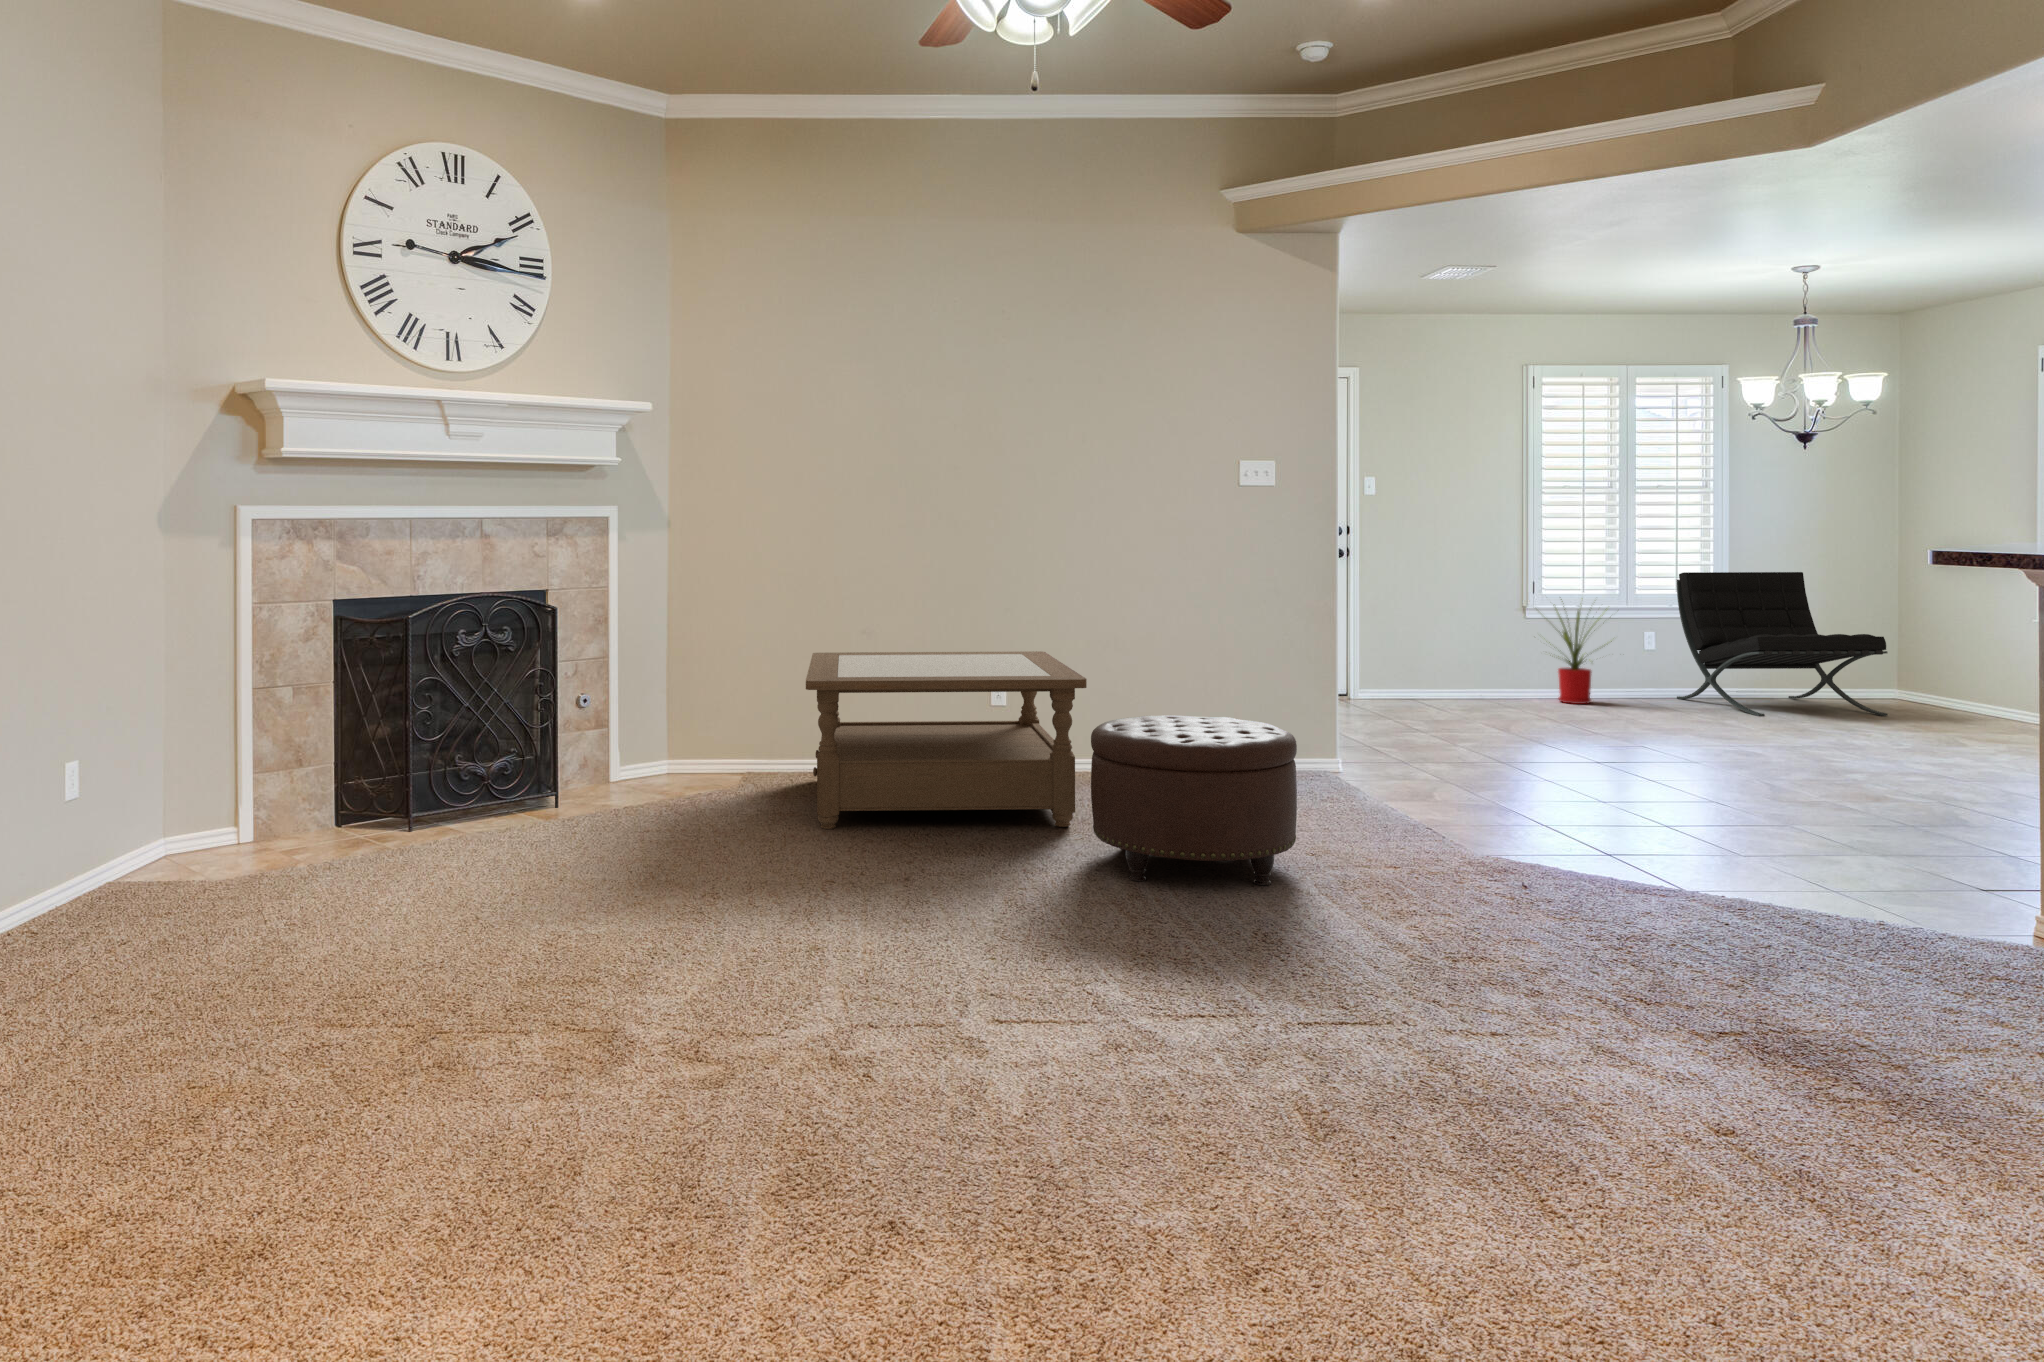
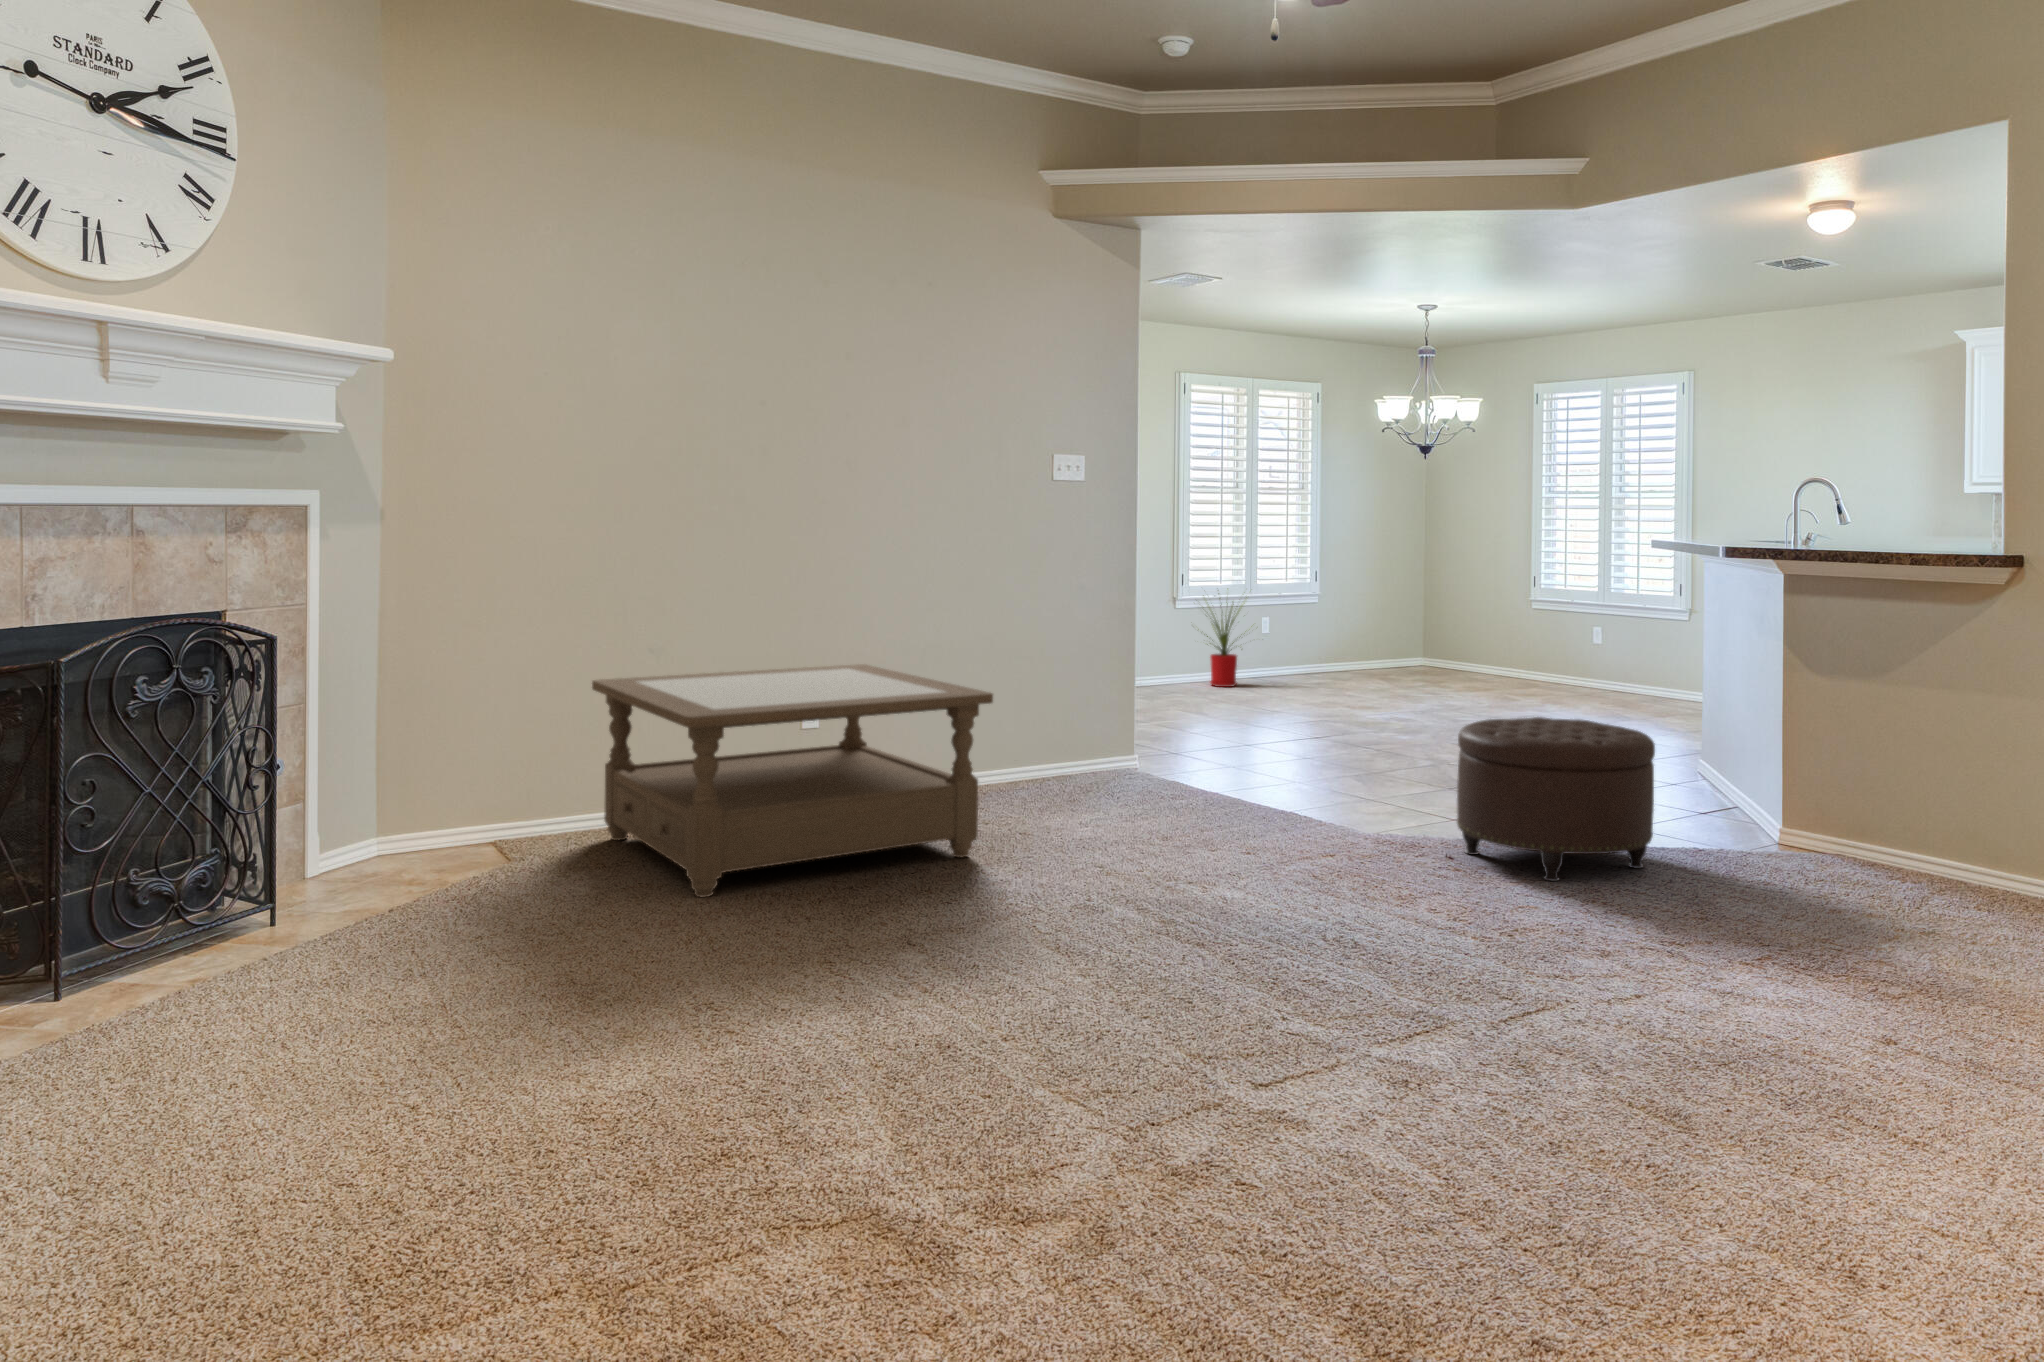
lounge chair: present [1677,572,1888,716] -> none [1290,564,1442,689]
ottoman: present [1091,715,1297,885] -> present [1457,717,1655,881]

